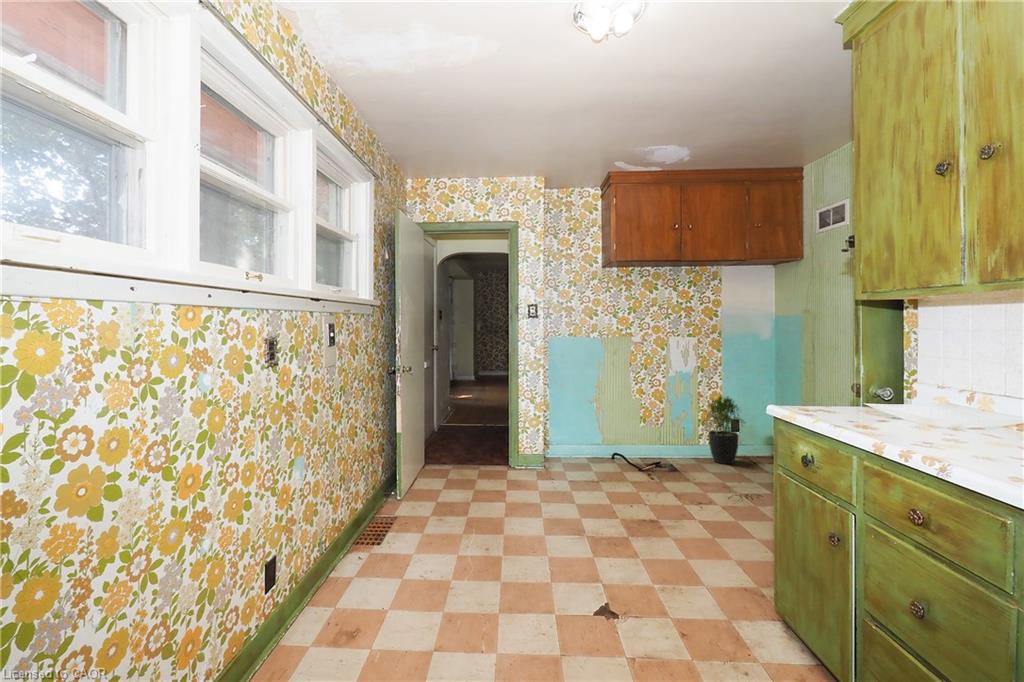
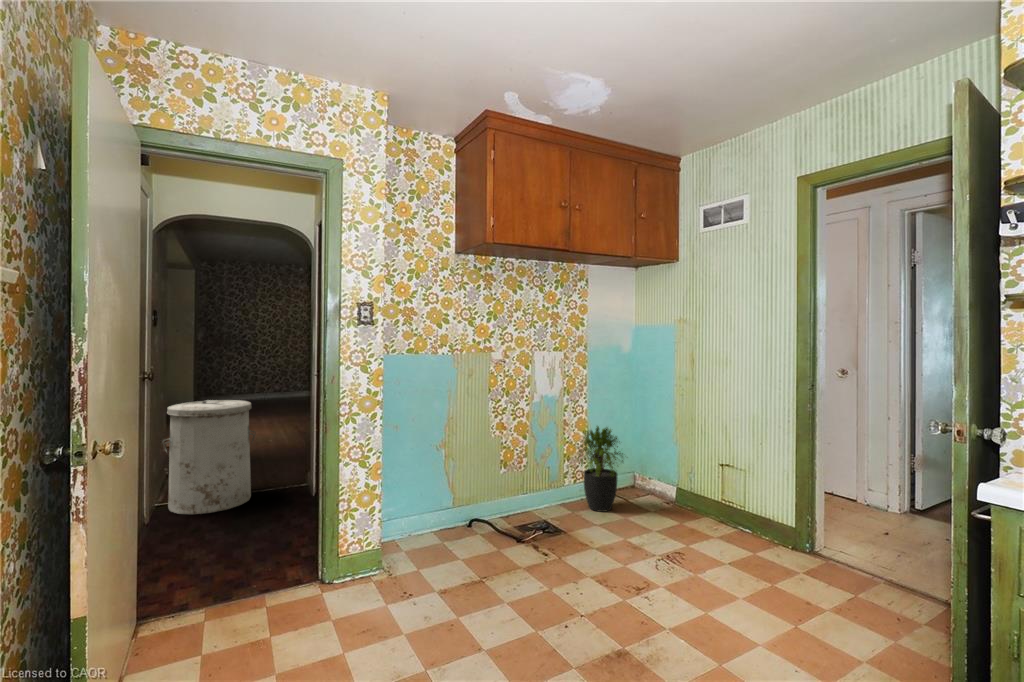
trash can: none [448,368,496,433] -> present [163,400,255,514]

